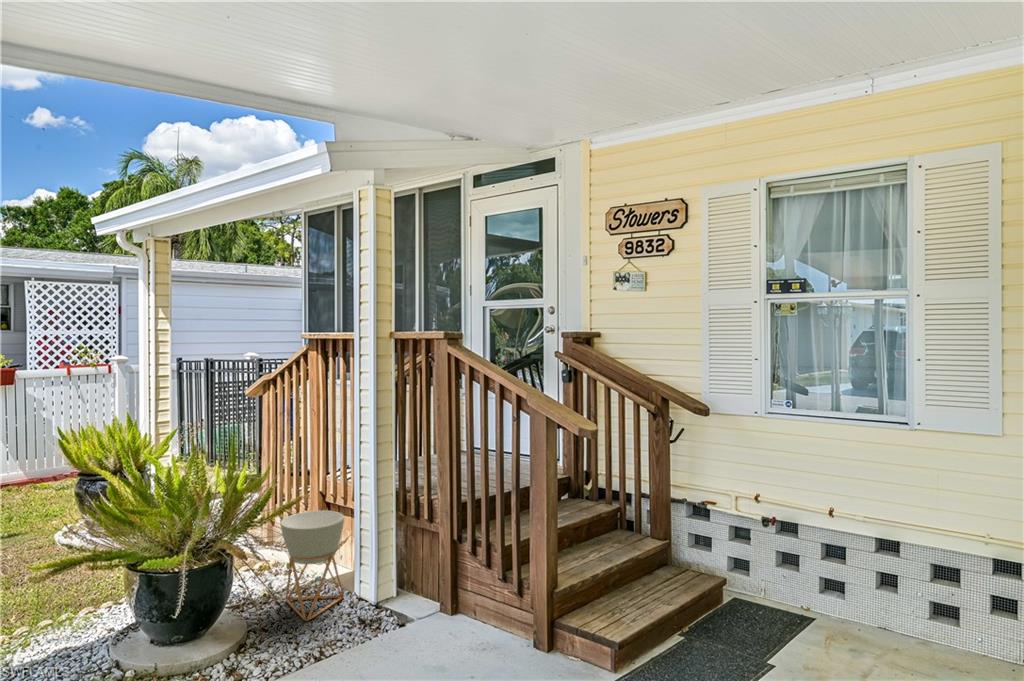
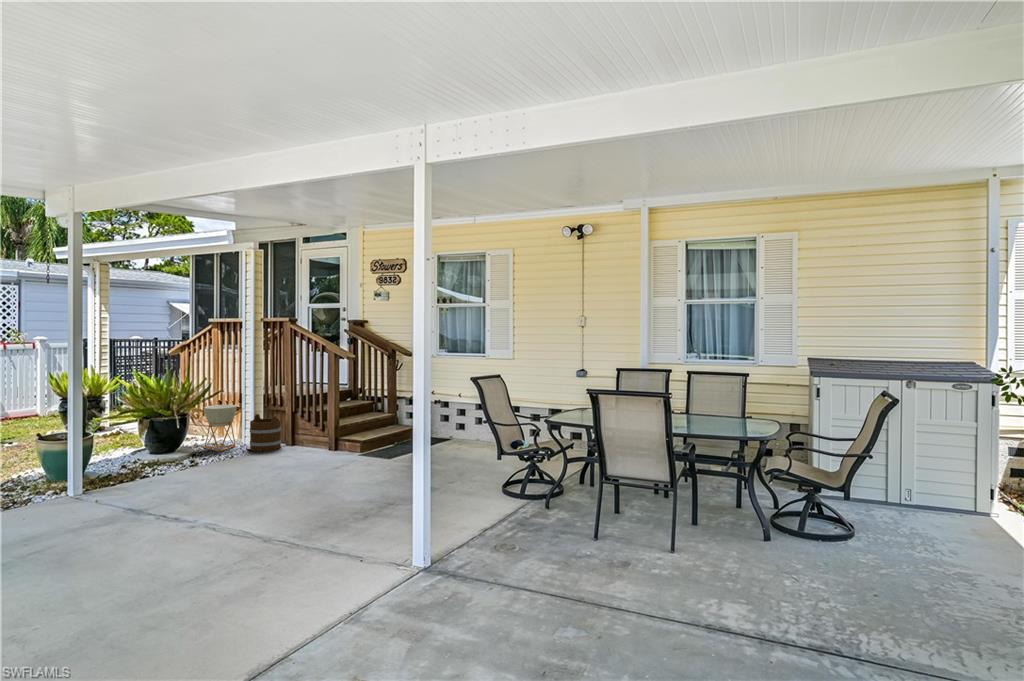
bucket: none [367,537,431,631] -> present [250,414,281,451]

